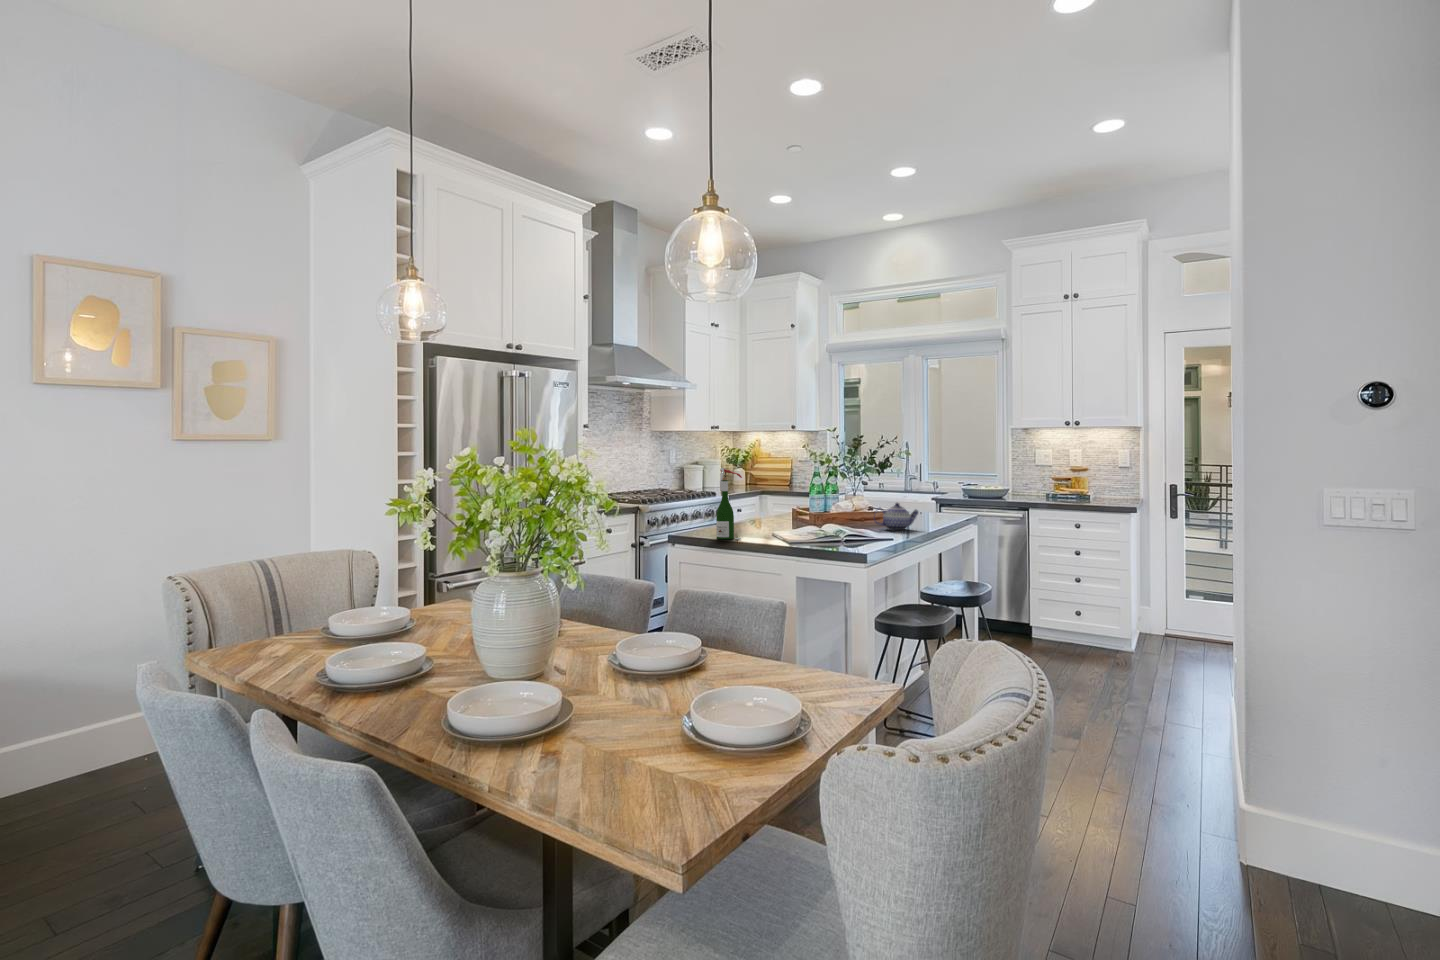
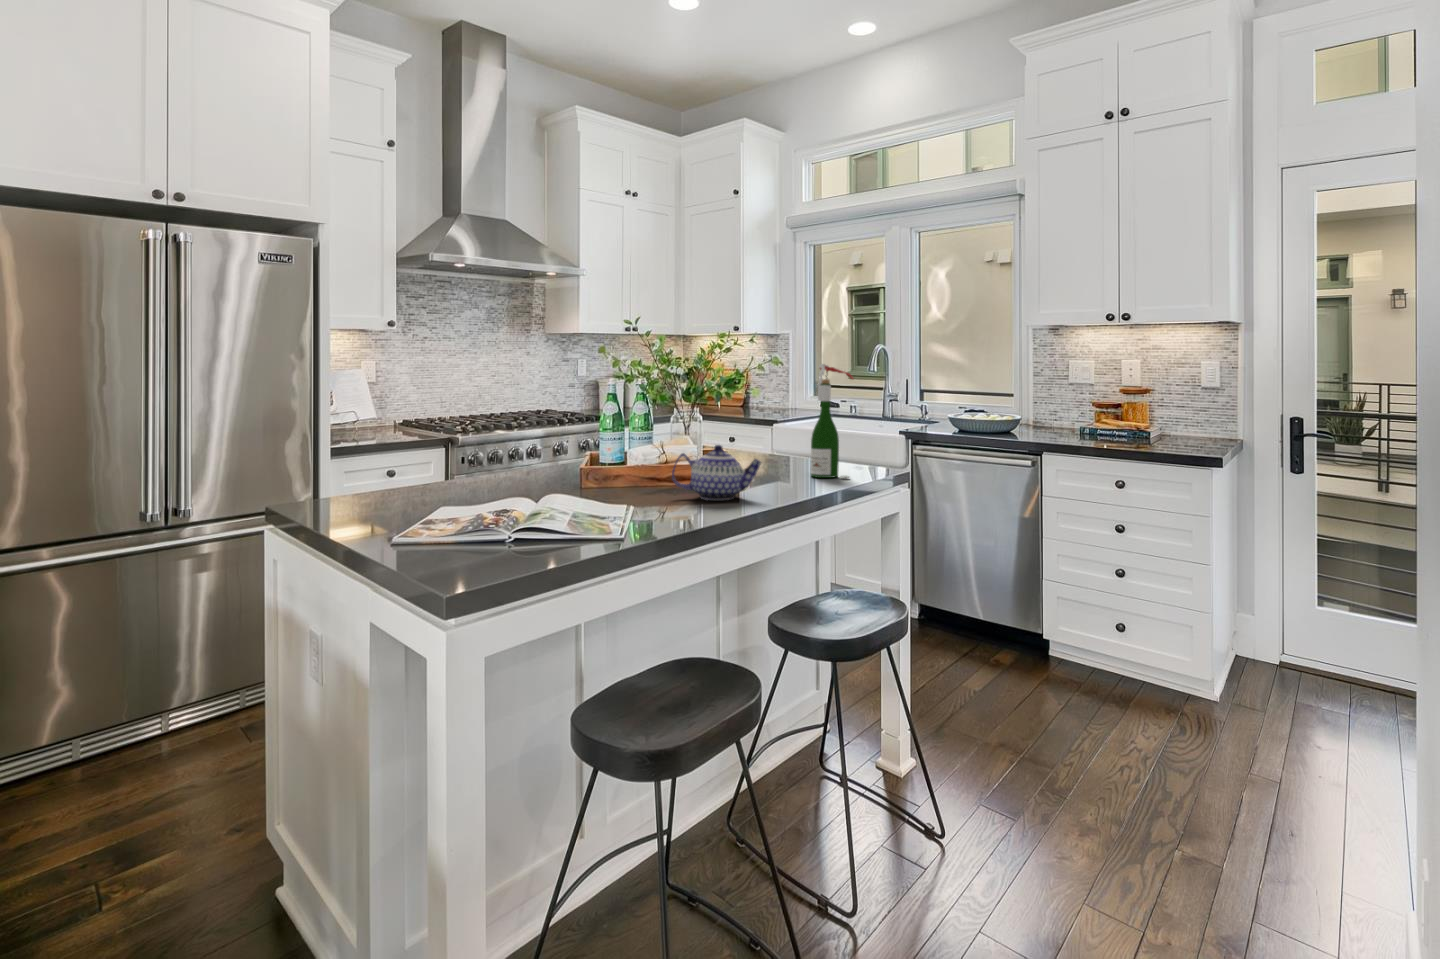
wine bottle: present [716,468,742,539] -> present [811,364,853,478]

